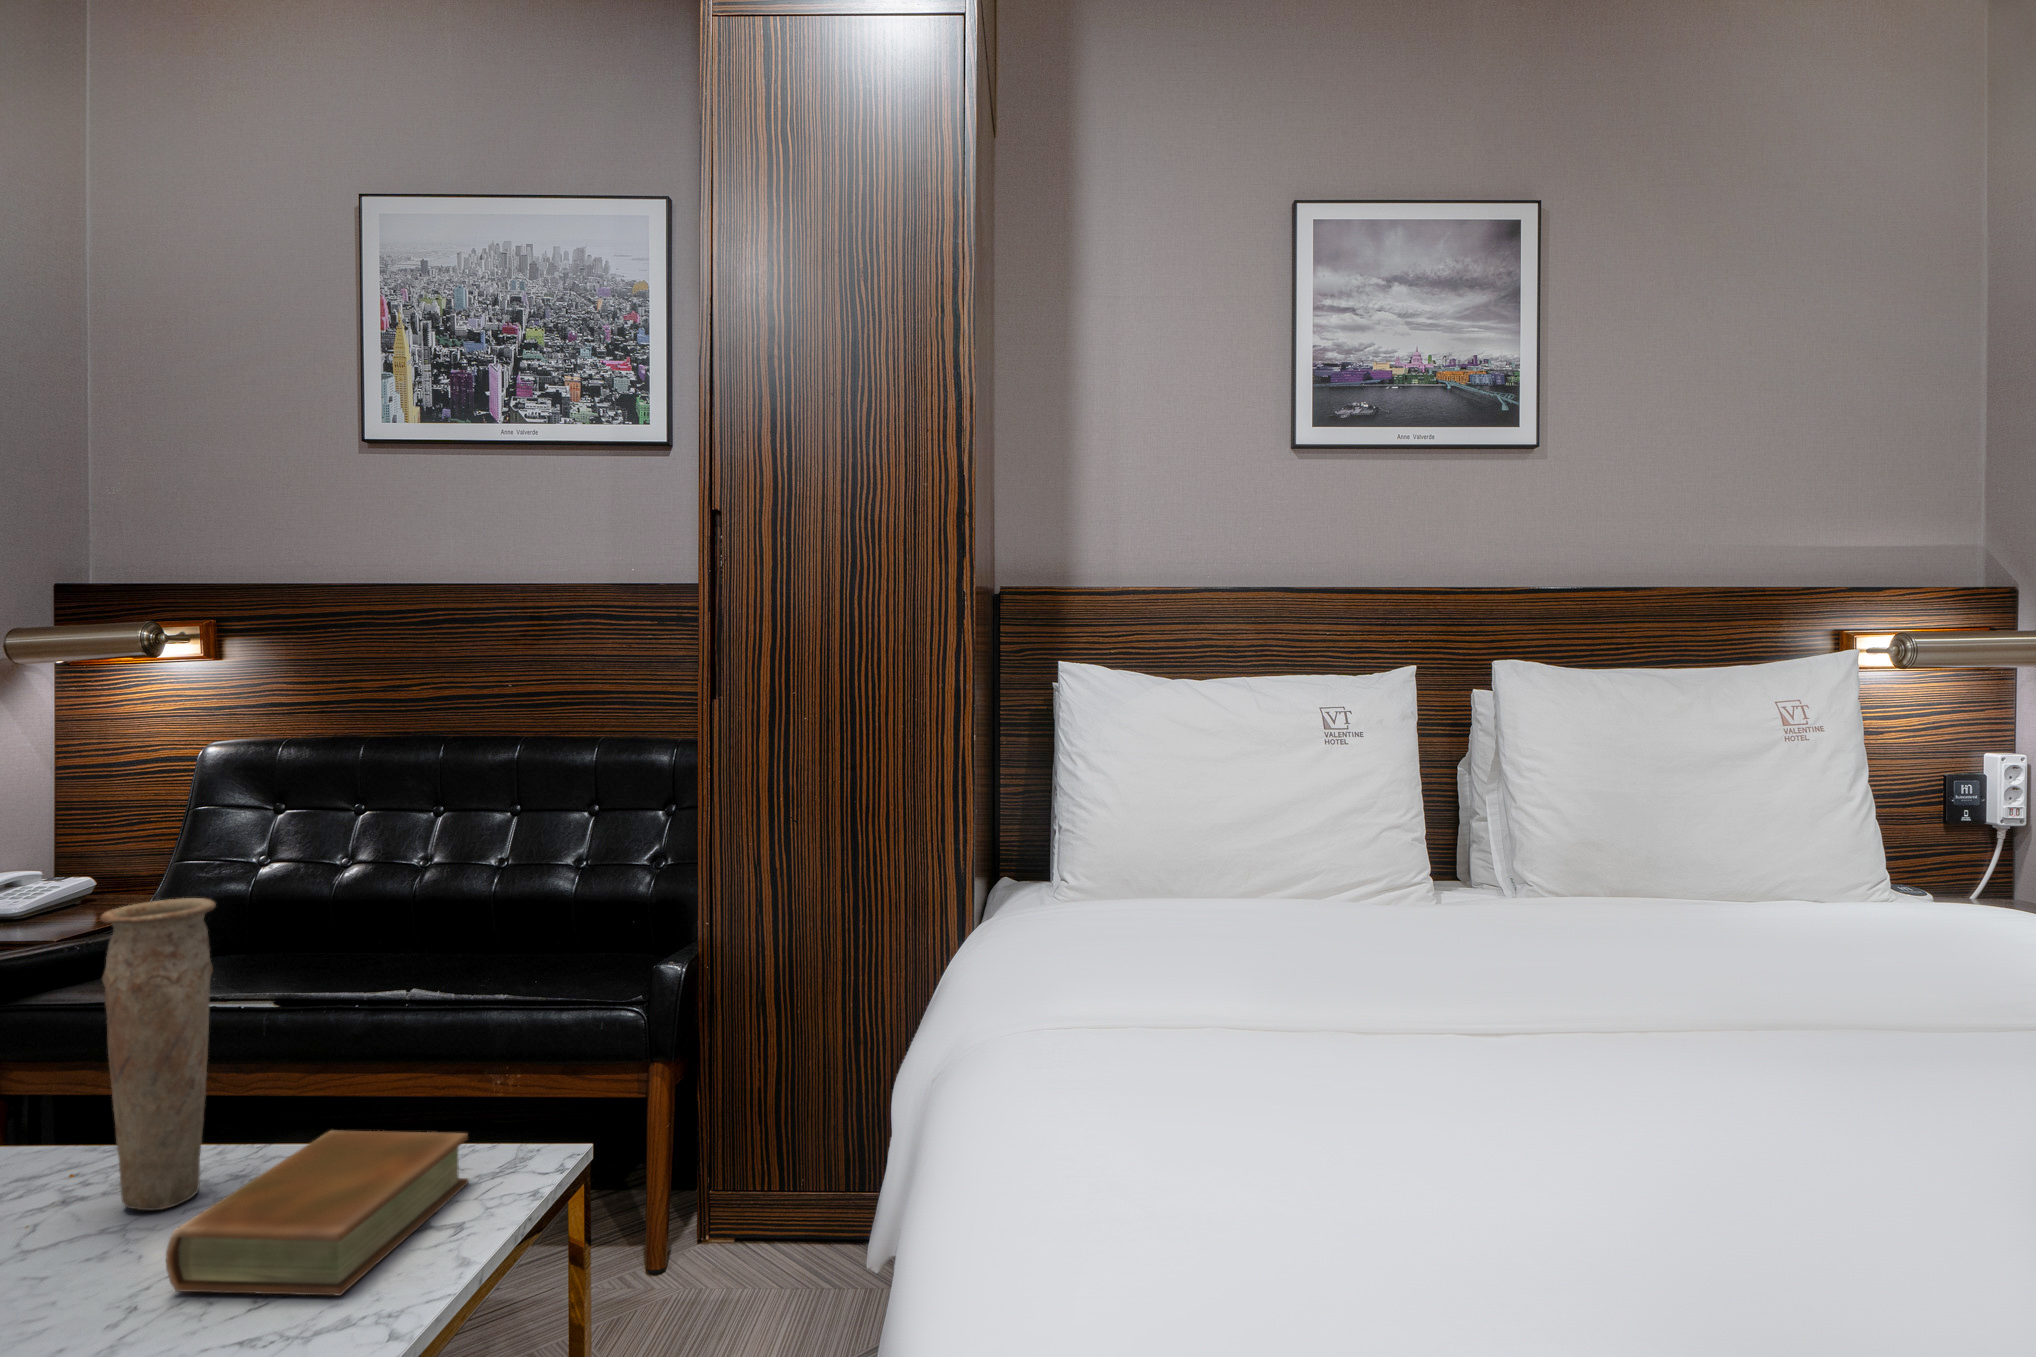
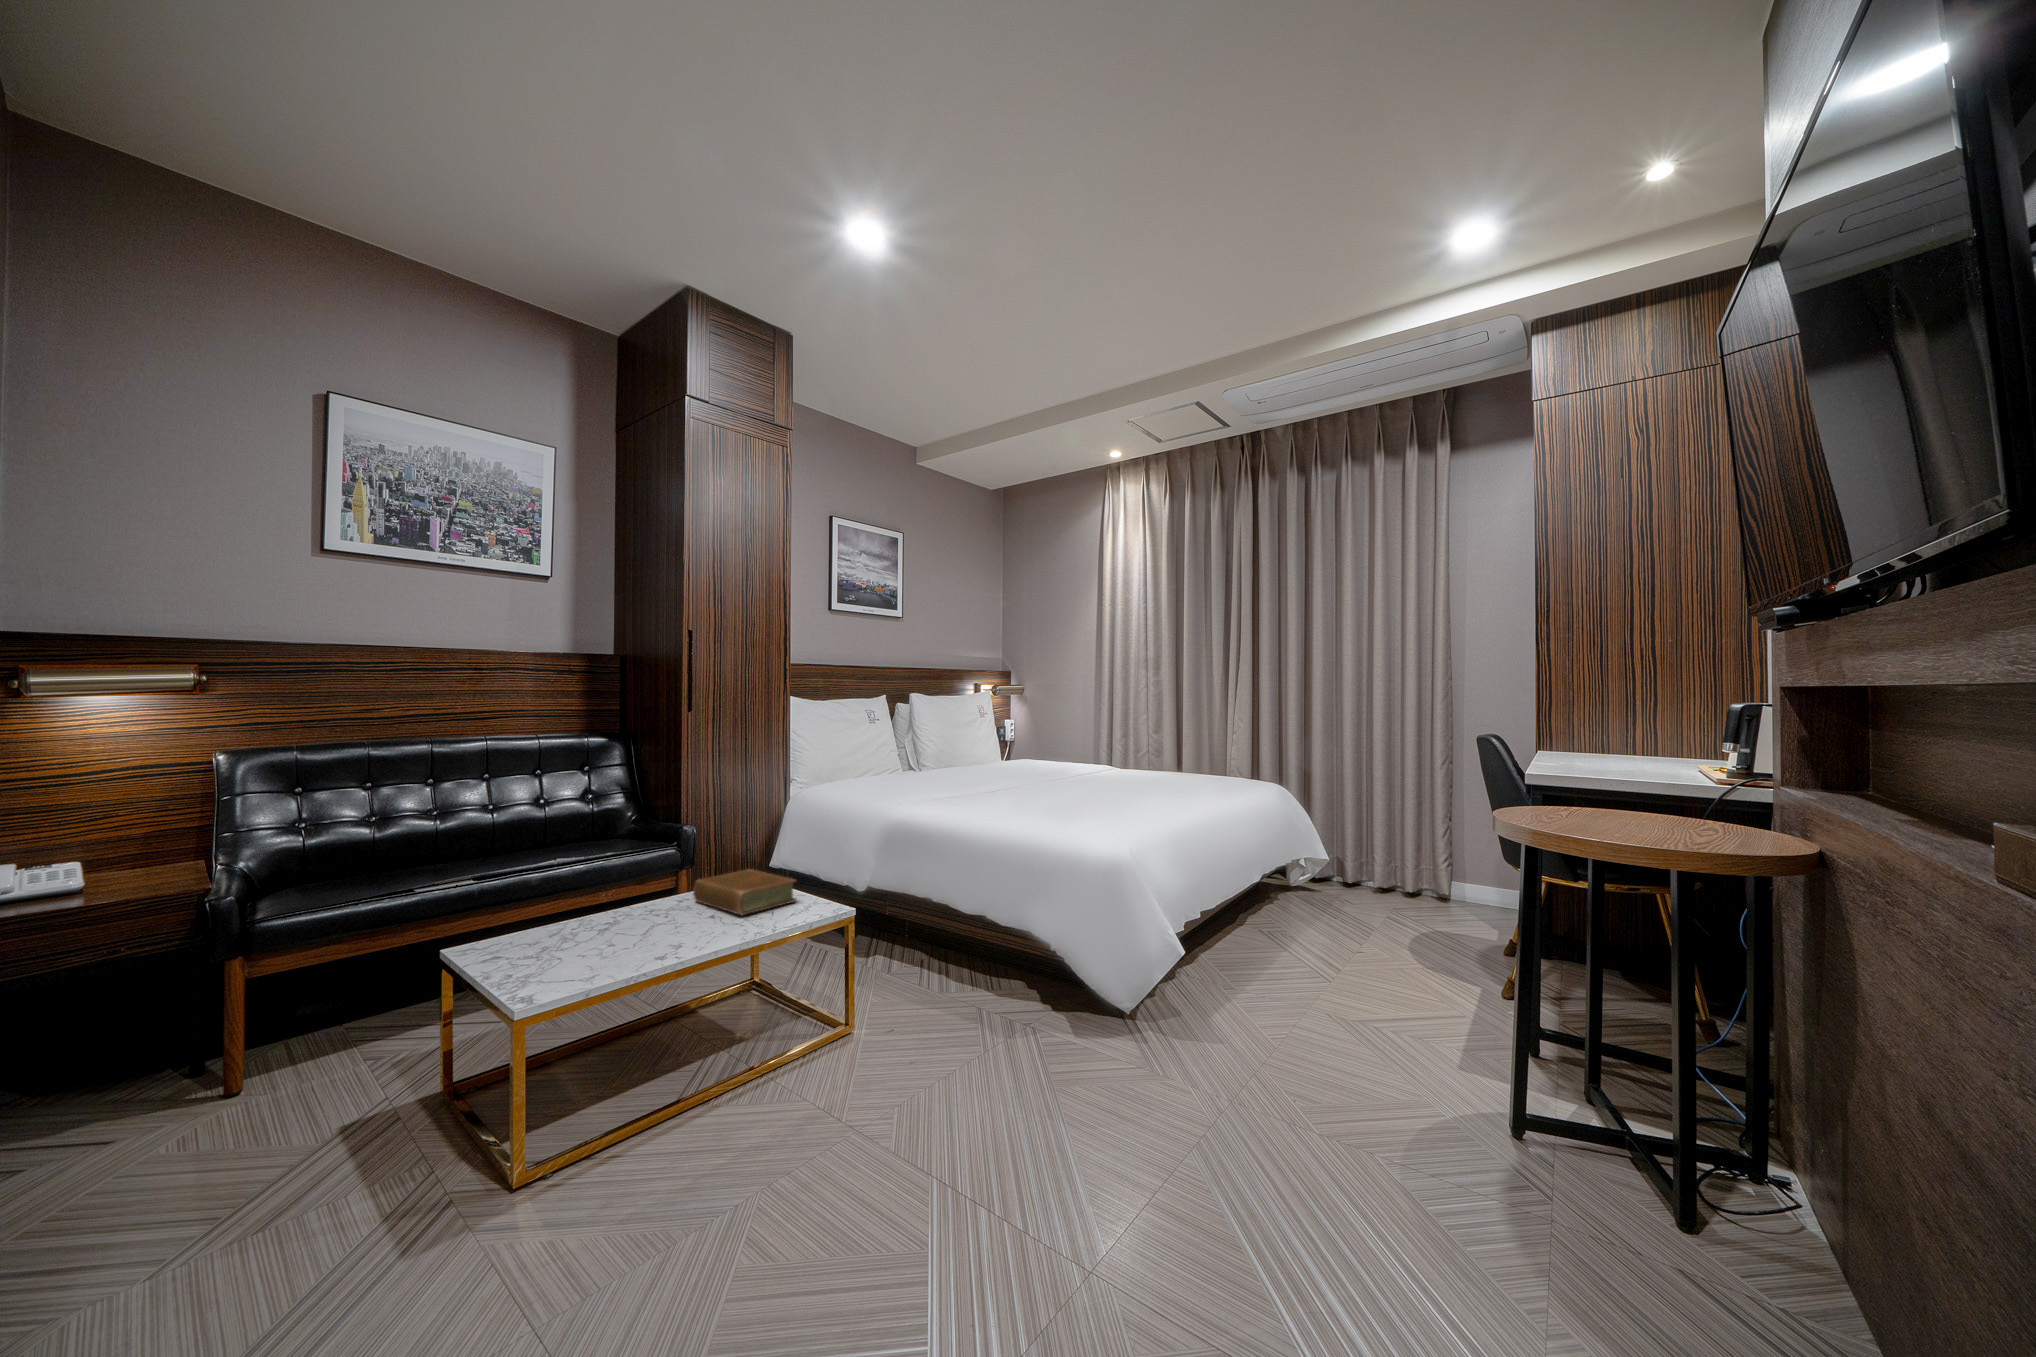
vase: present [101,898,216,1210] -> none [621,789,667,922]

